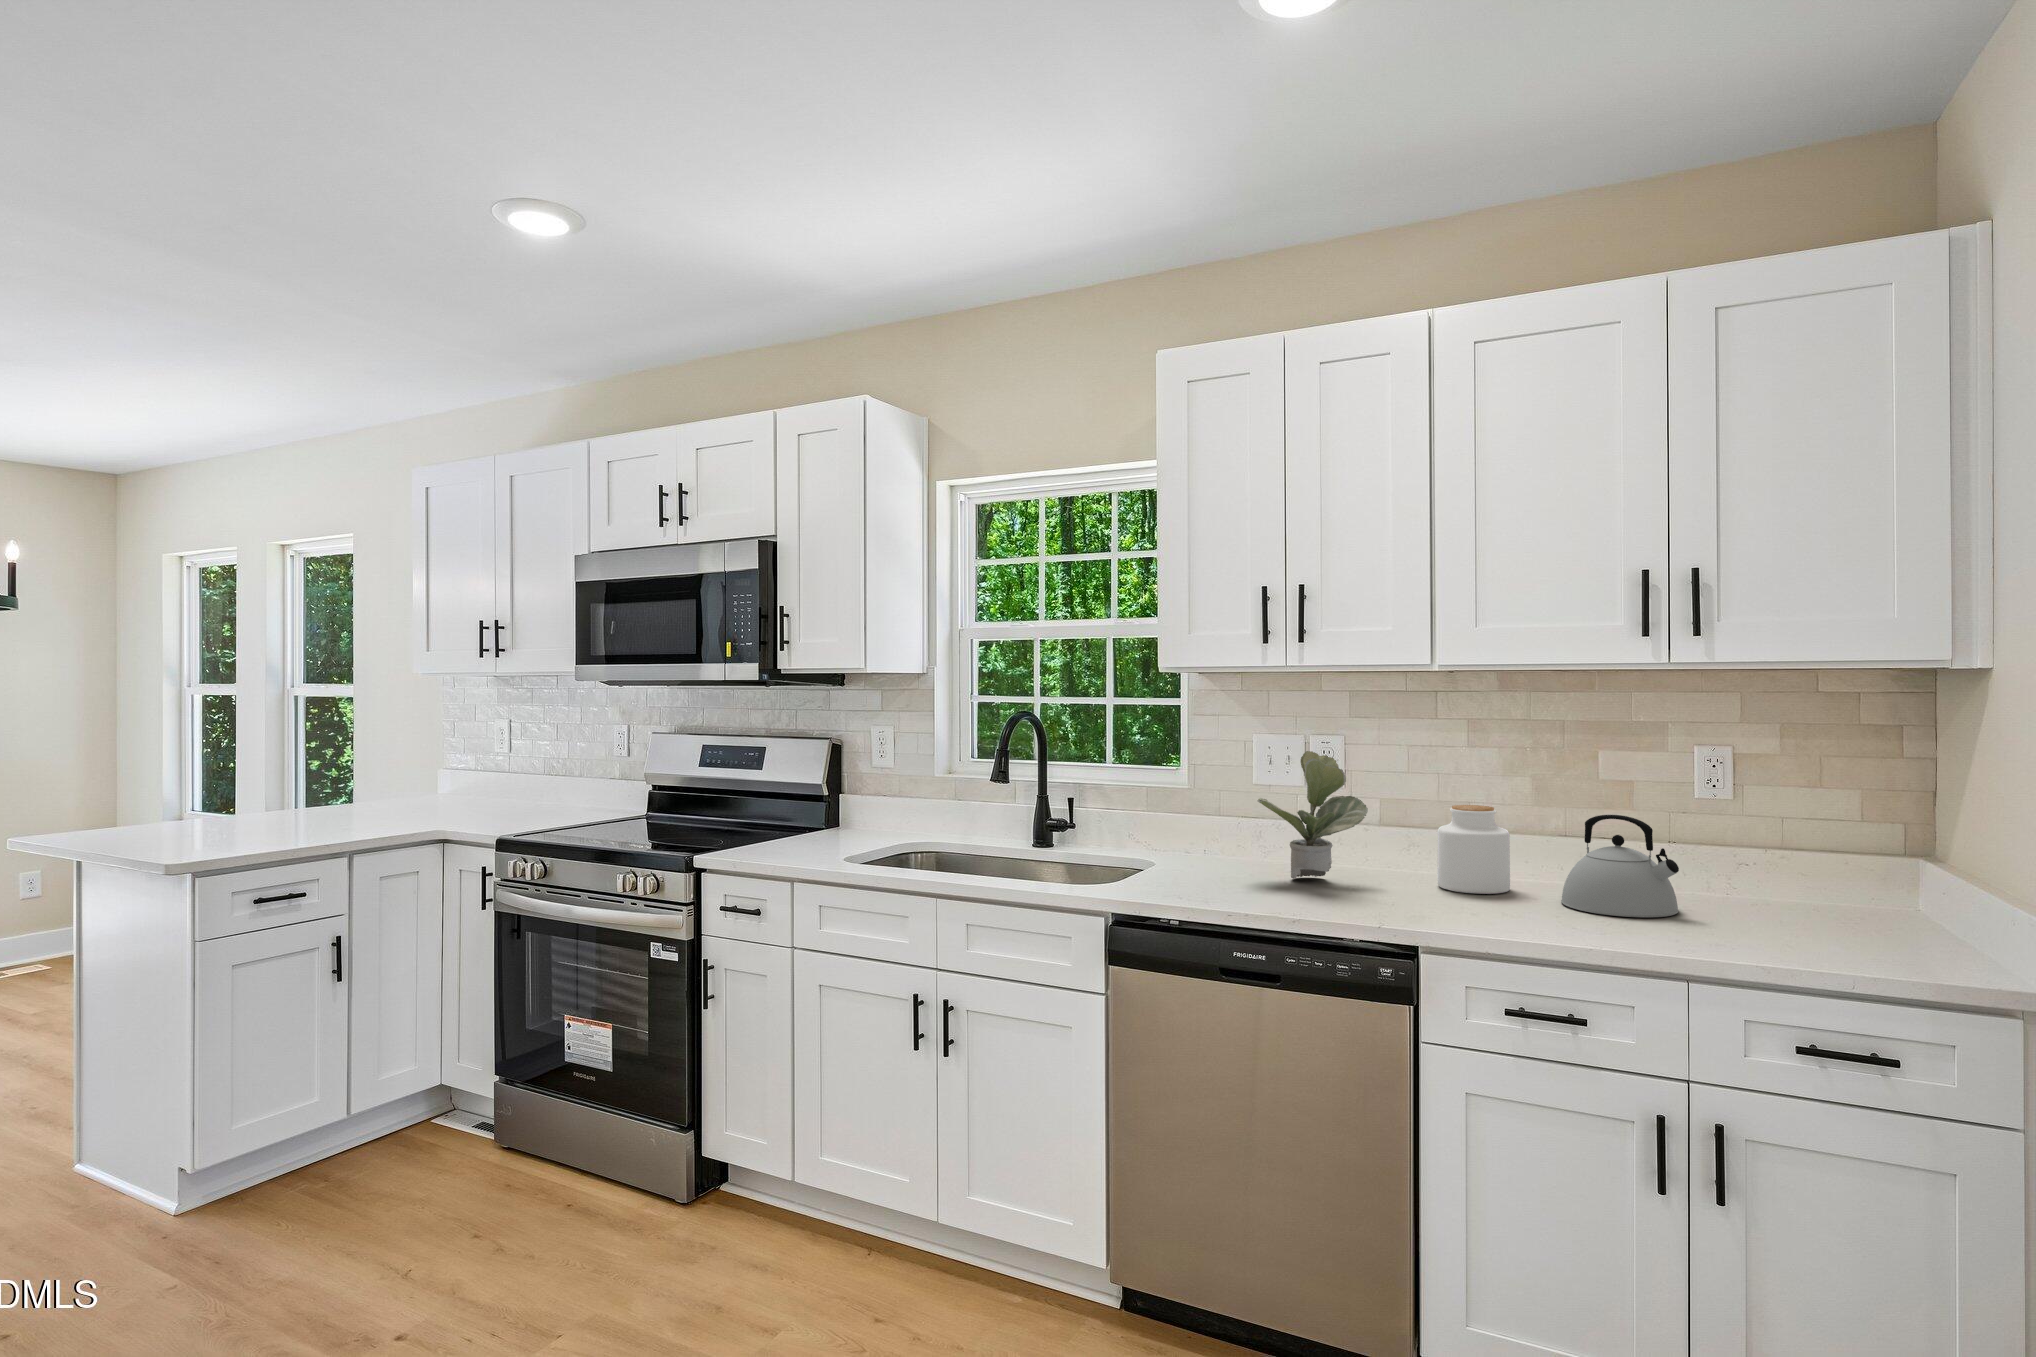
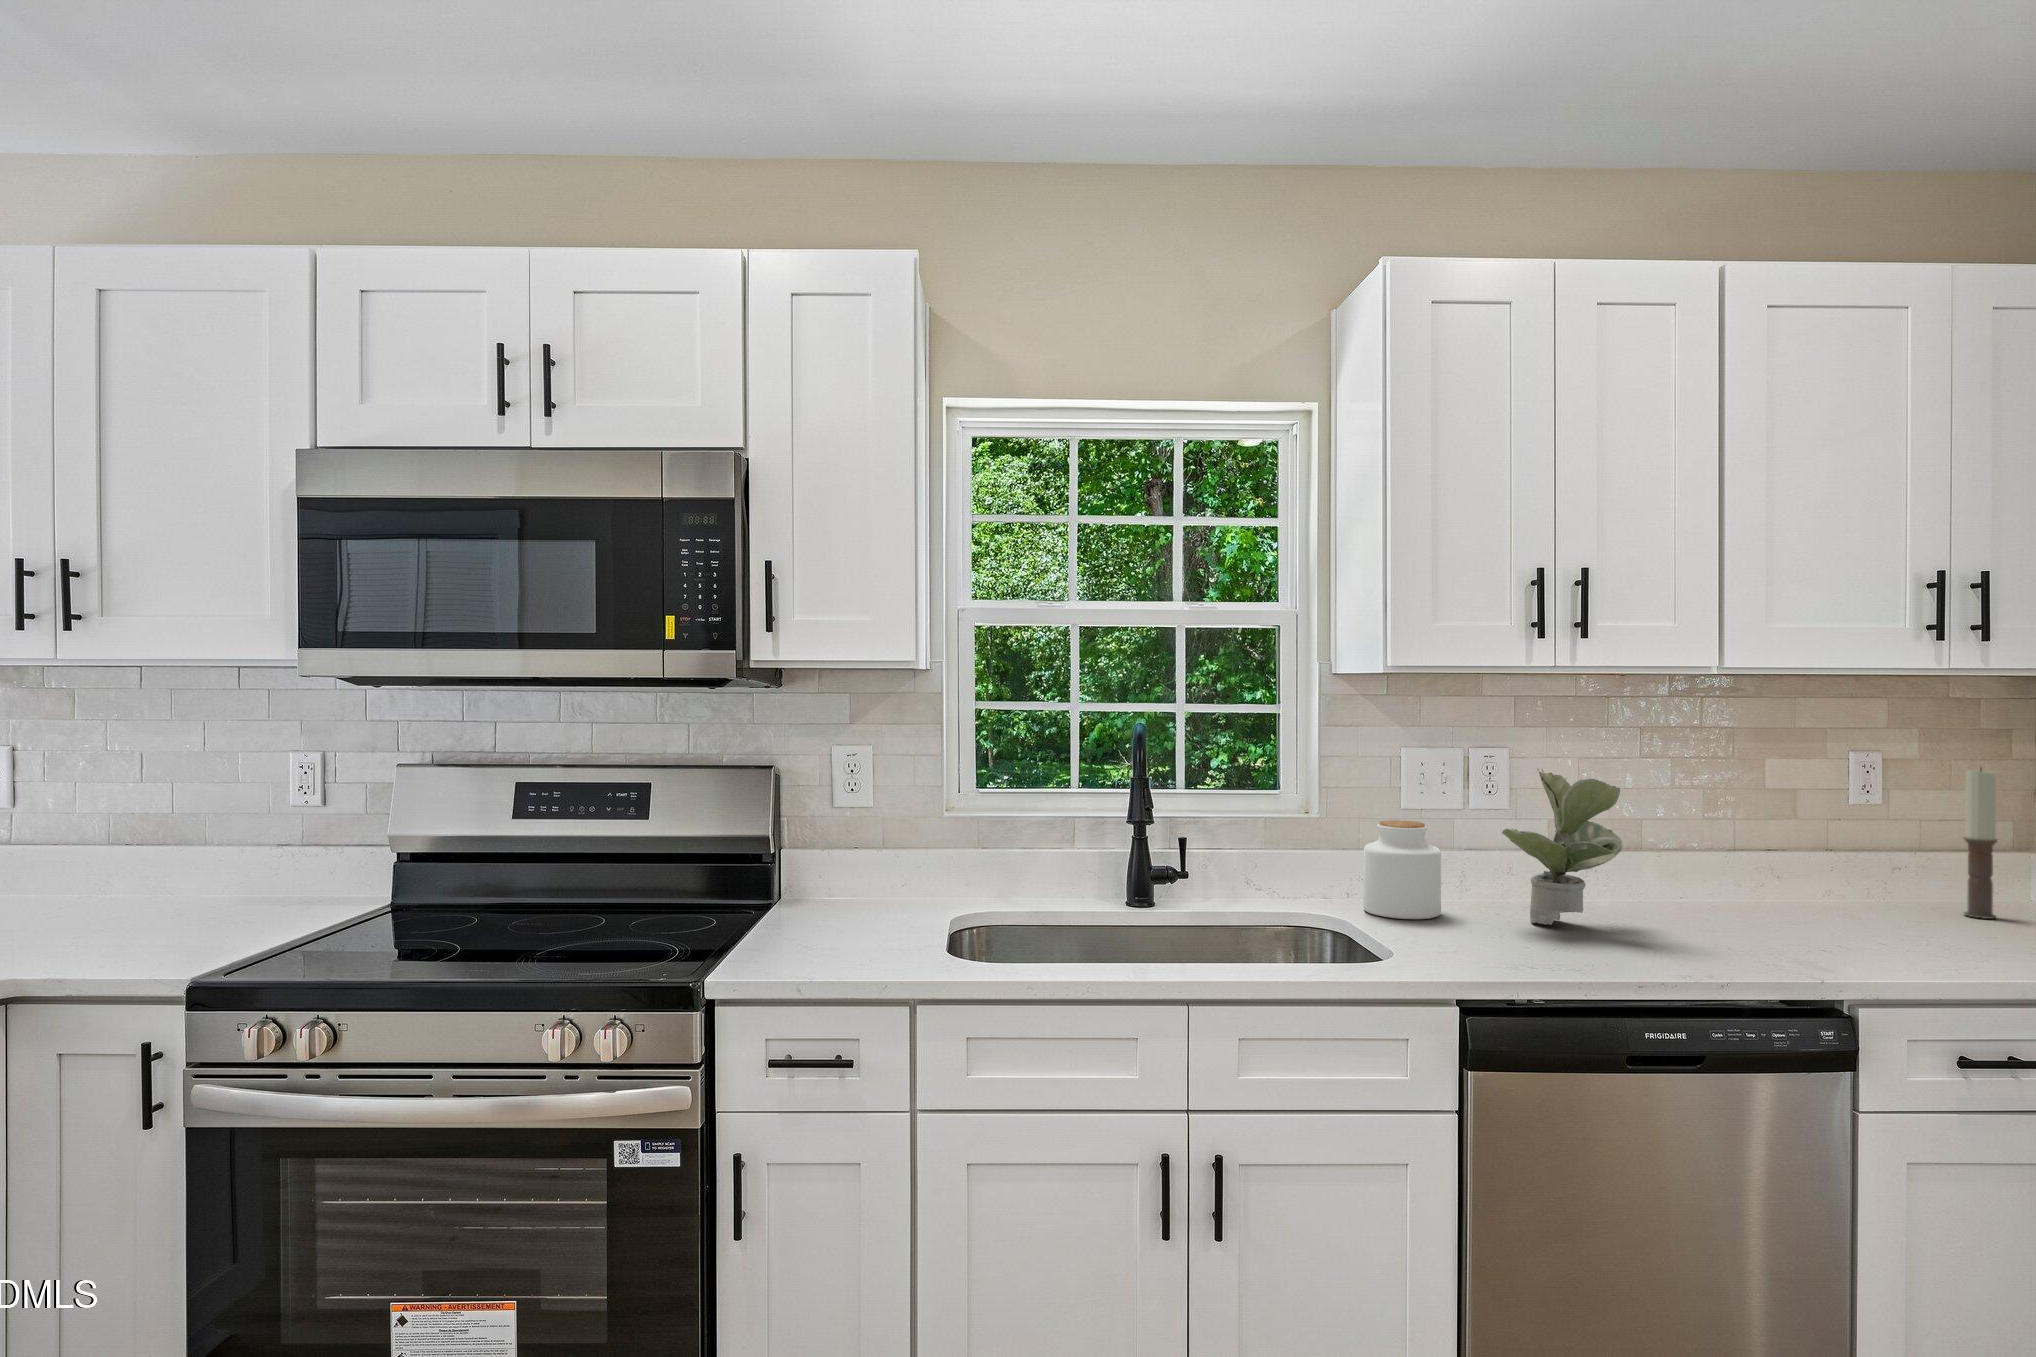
candle: none [1755,761,1787,914] -> present [1964,768,1997,919]
jar: present [1437,805,1510,894] -> present [1363,820,1441,919]
kettle: present [1561,815,1679,917] -> none [1815,829,1958,938]

